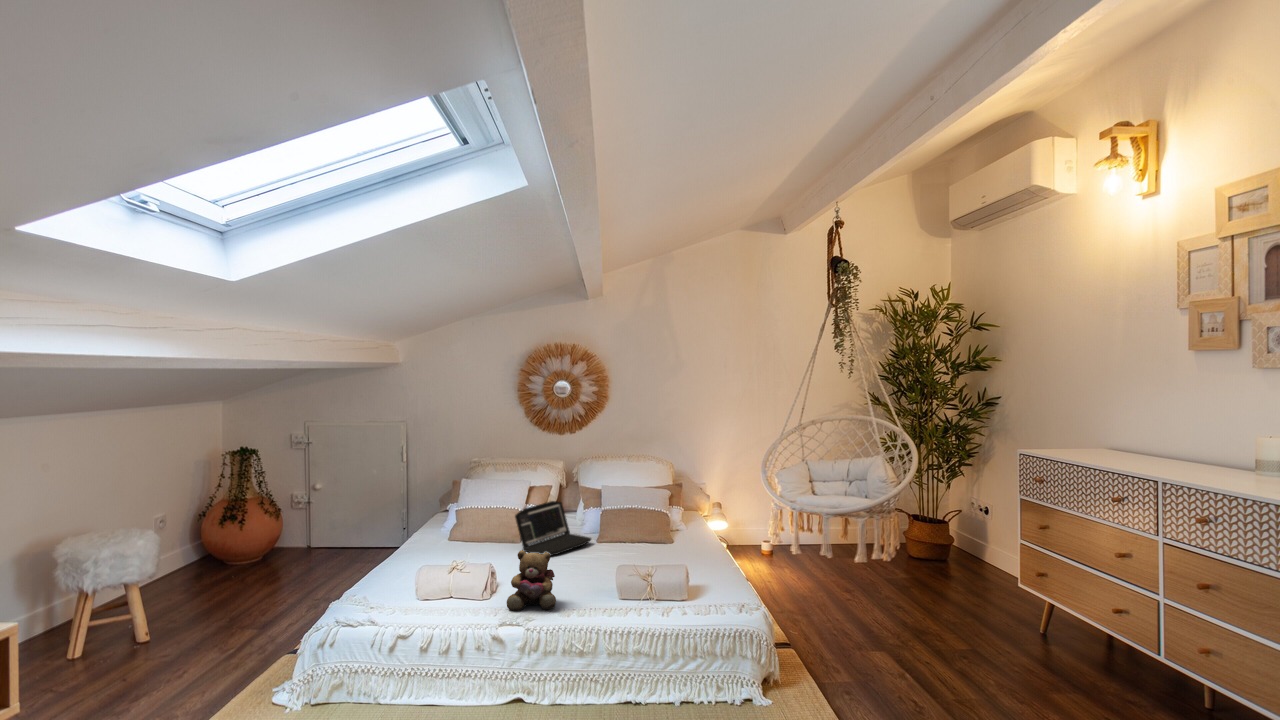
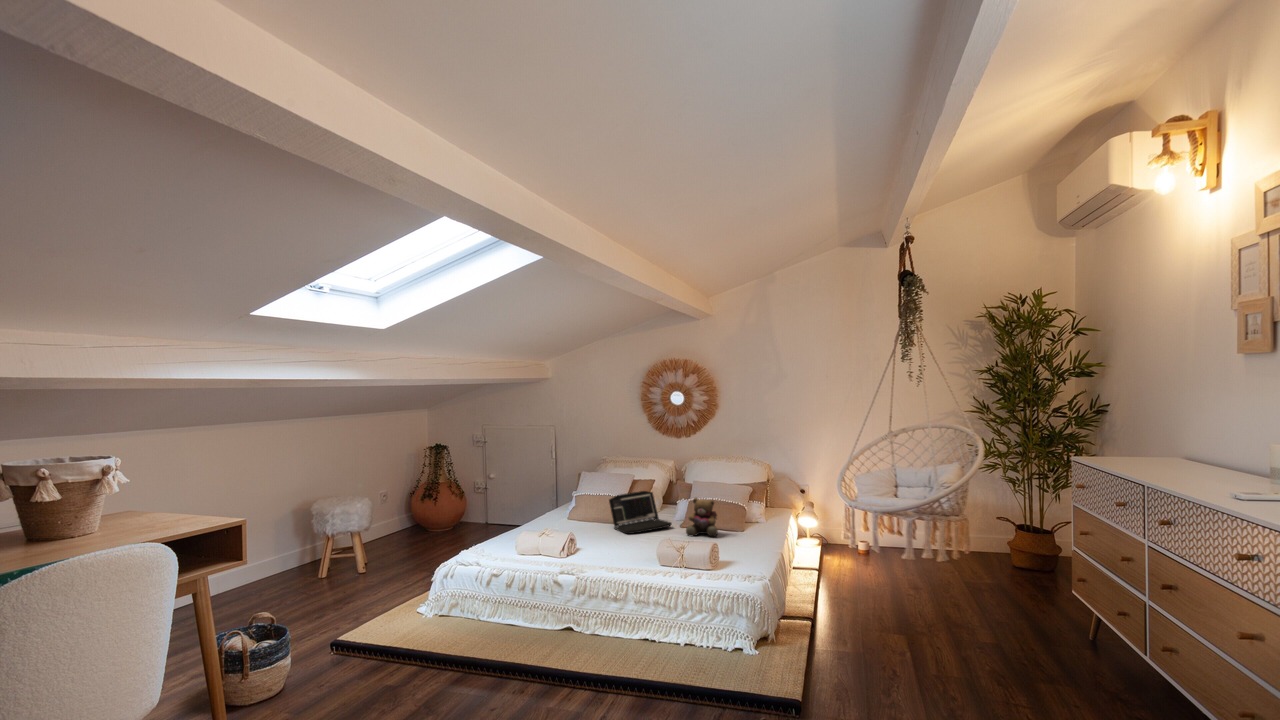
teddy bear: present [507,550,556,611] -> present [686,498,718,536]

